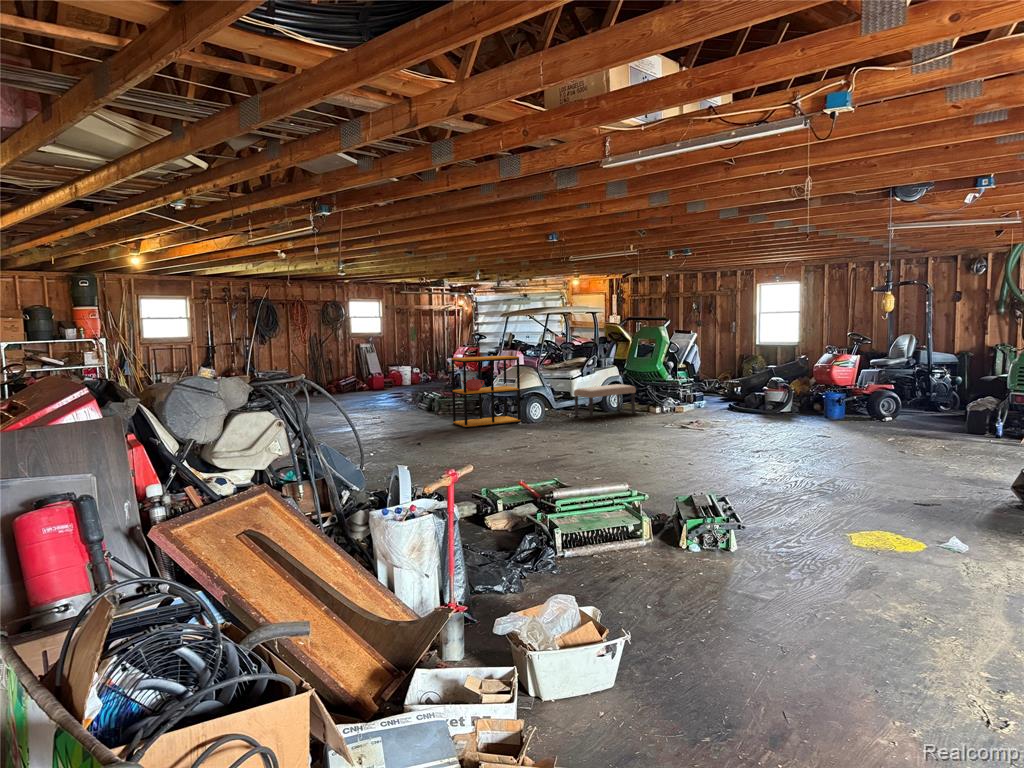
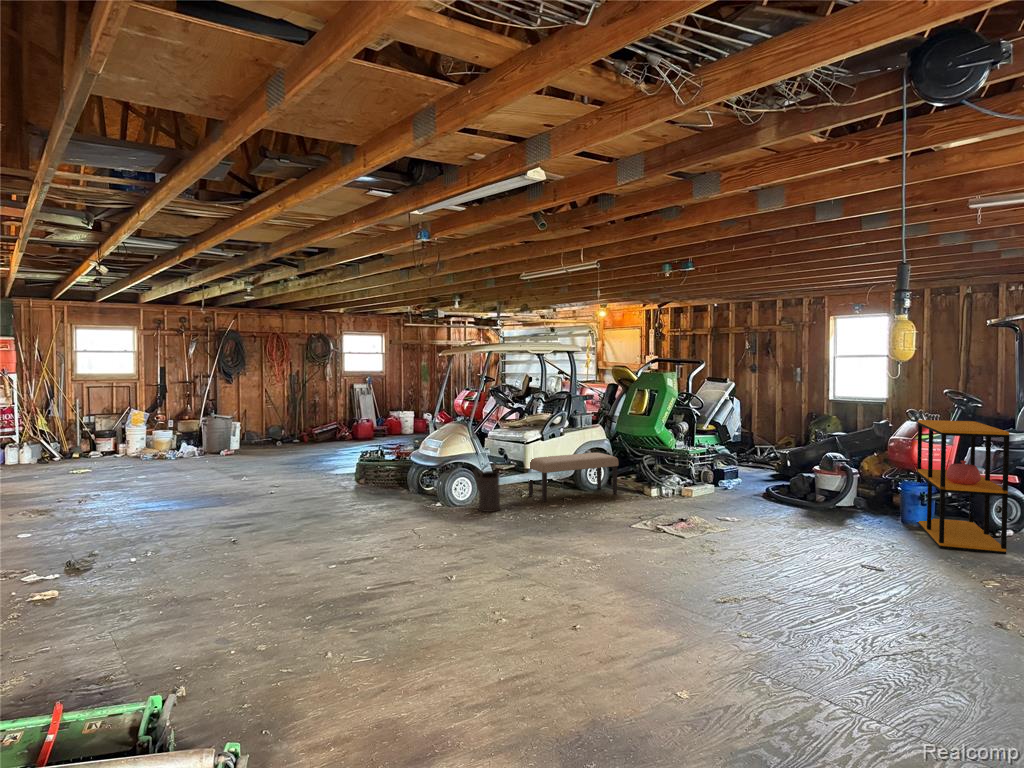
shelving unit: present [451,356,520,428] -> present [917,420,1009,555]
watering can: none [539,391,569,425] -> present [473,464,501,512]

